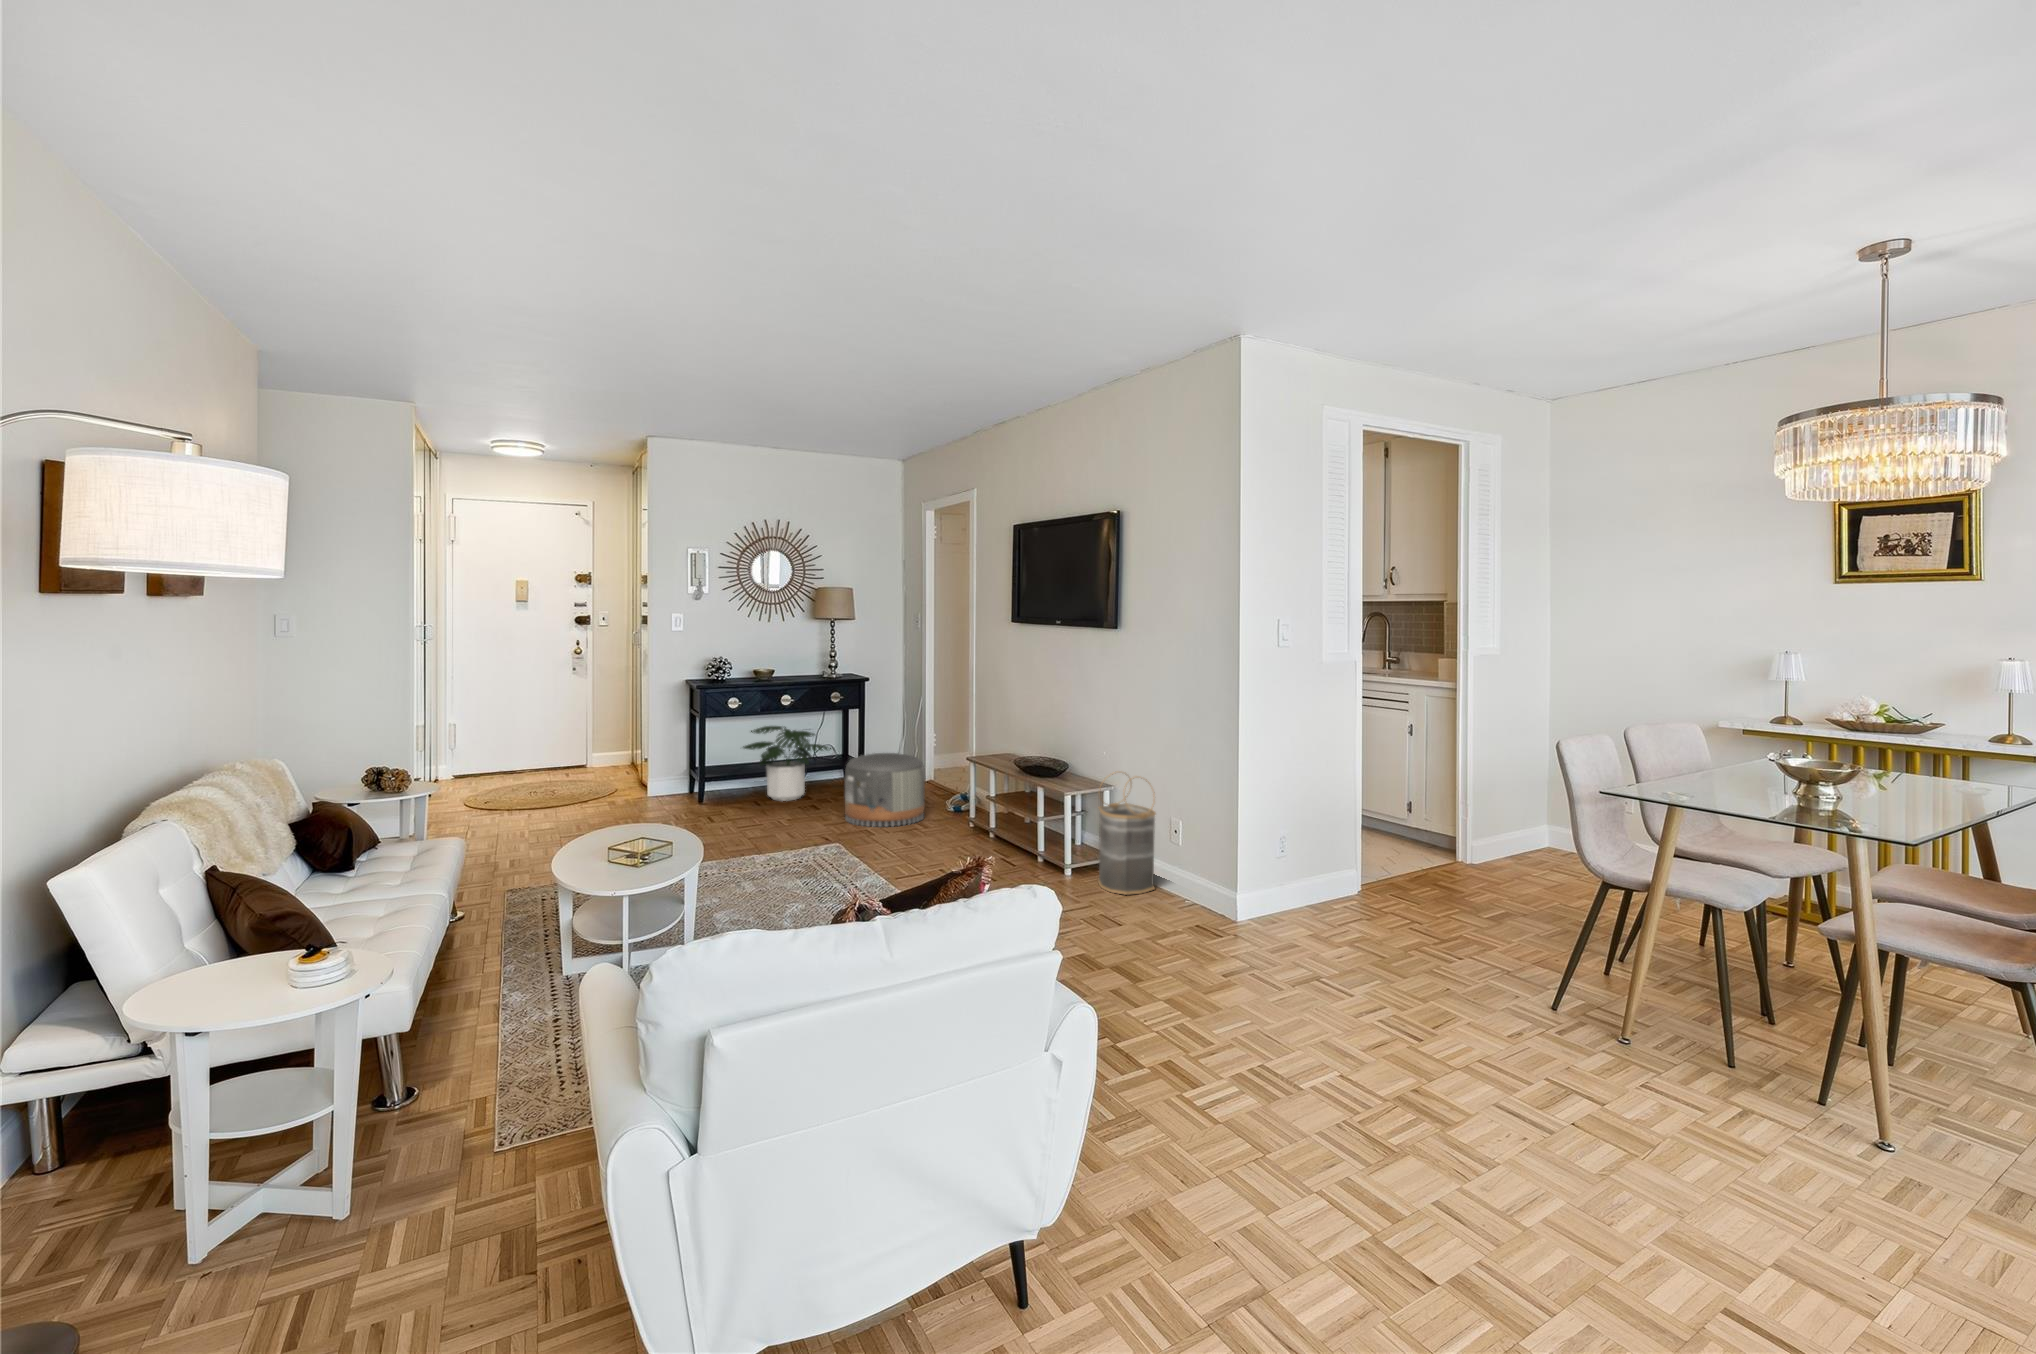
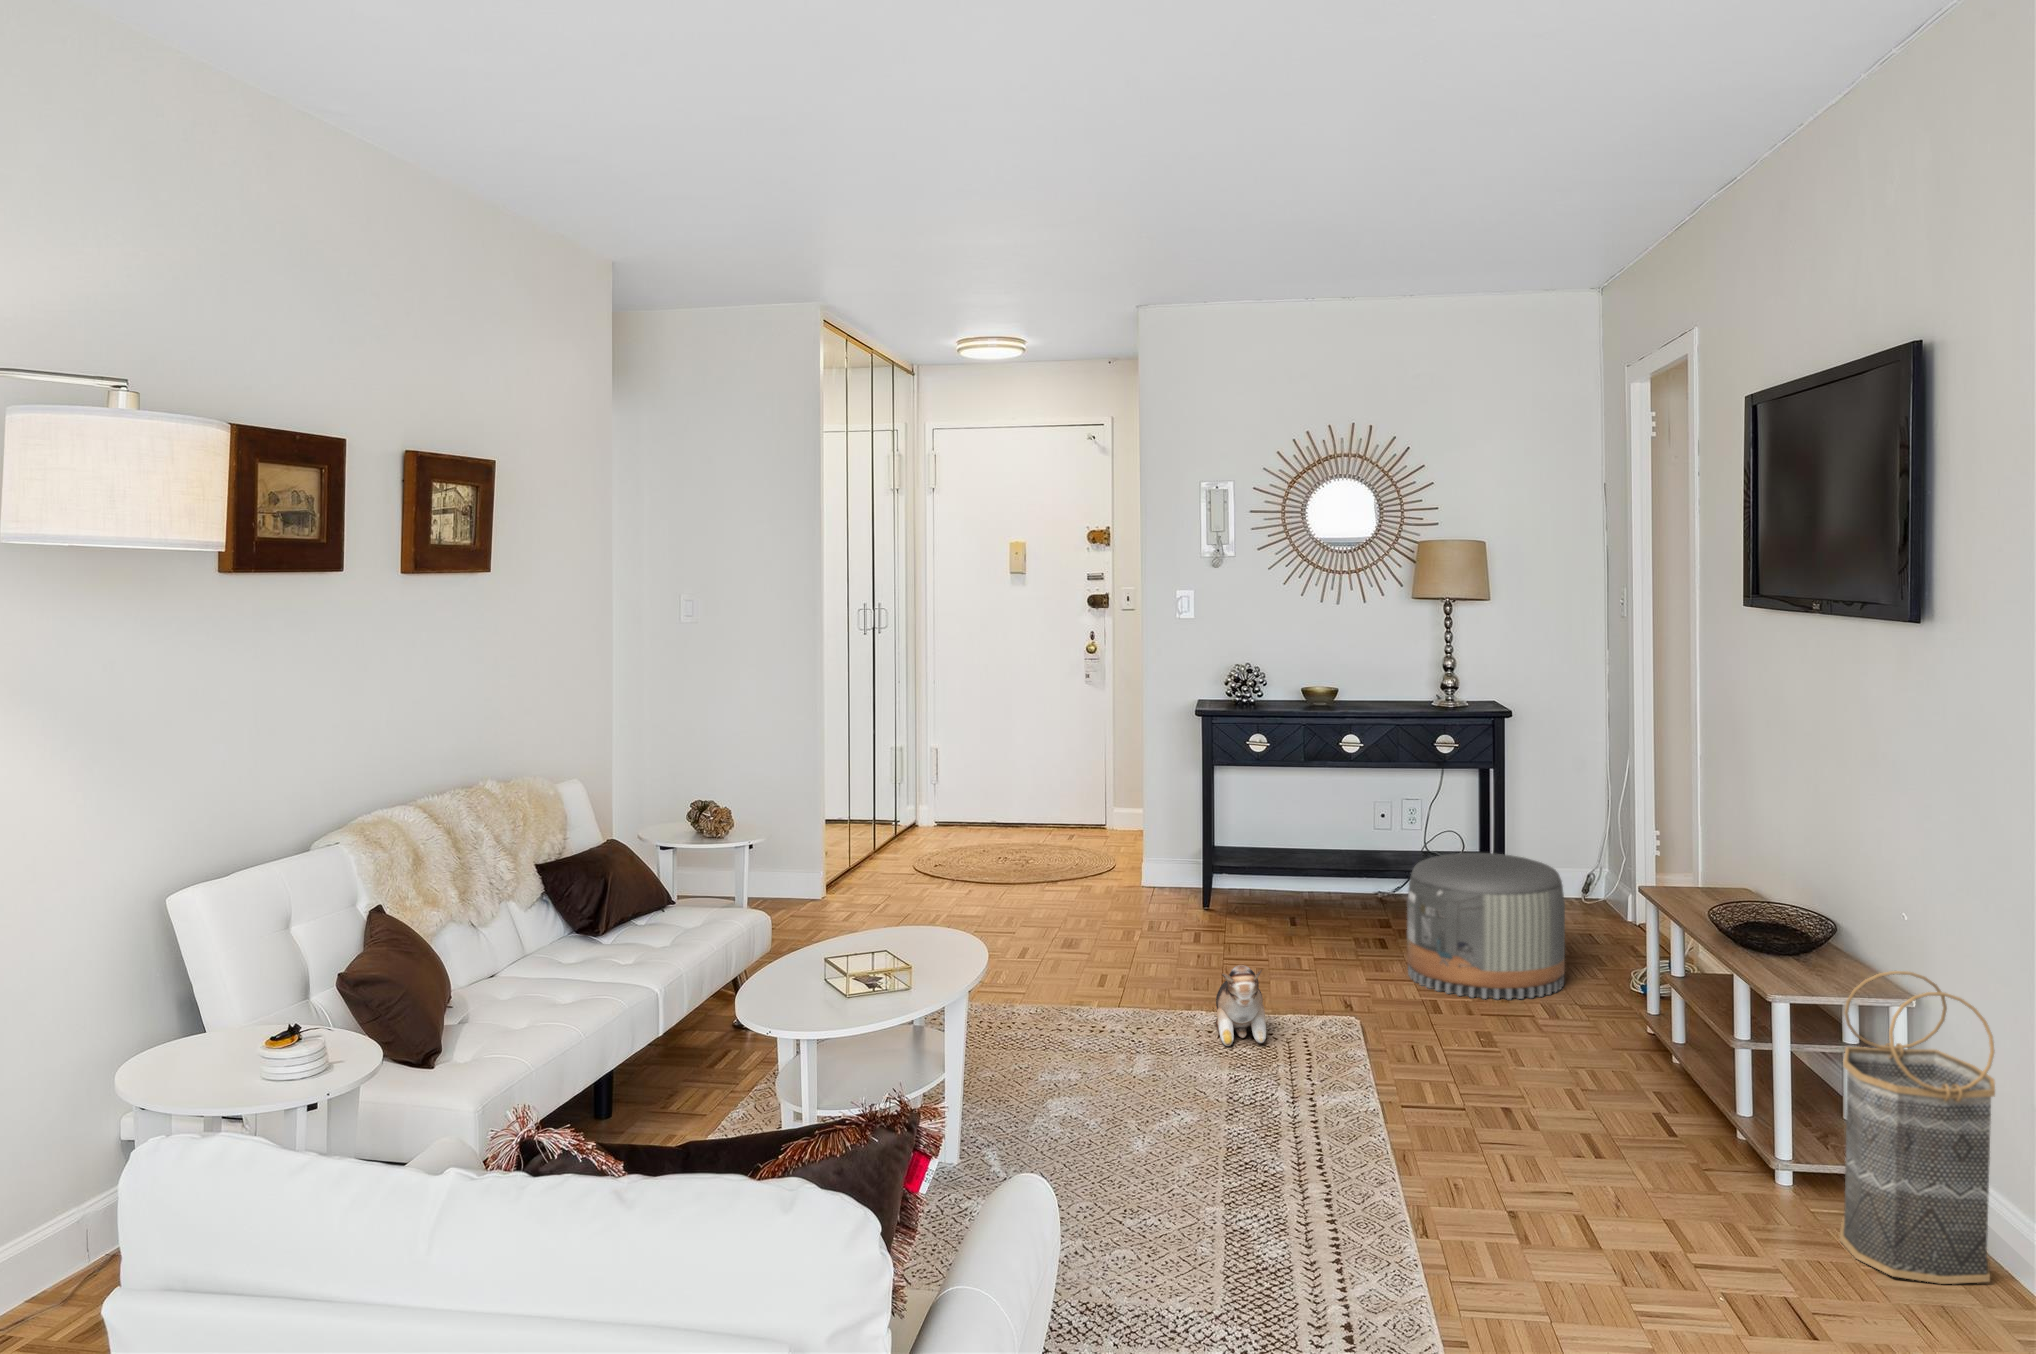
potted plant: present [743,726,831,801] -> none [1270,784,1427,918]
plush toy: none [771,819,807,866] -> present [1216,965,1266,1046]

